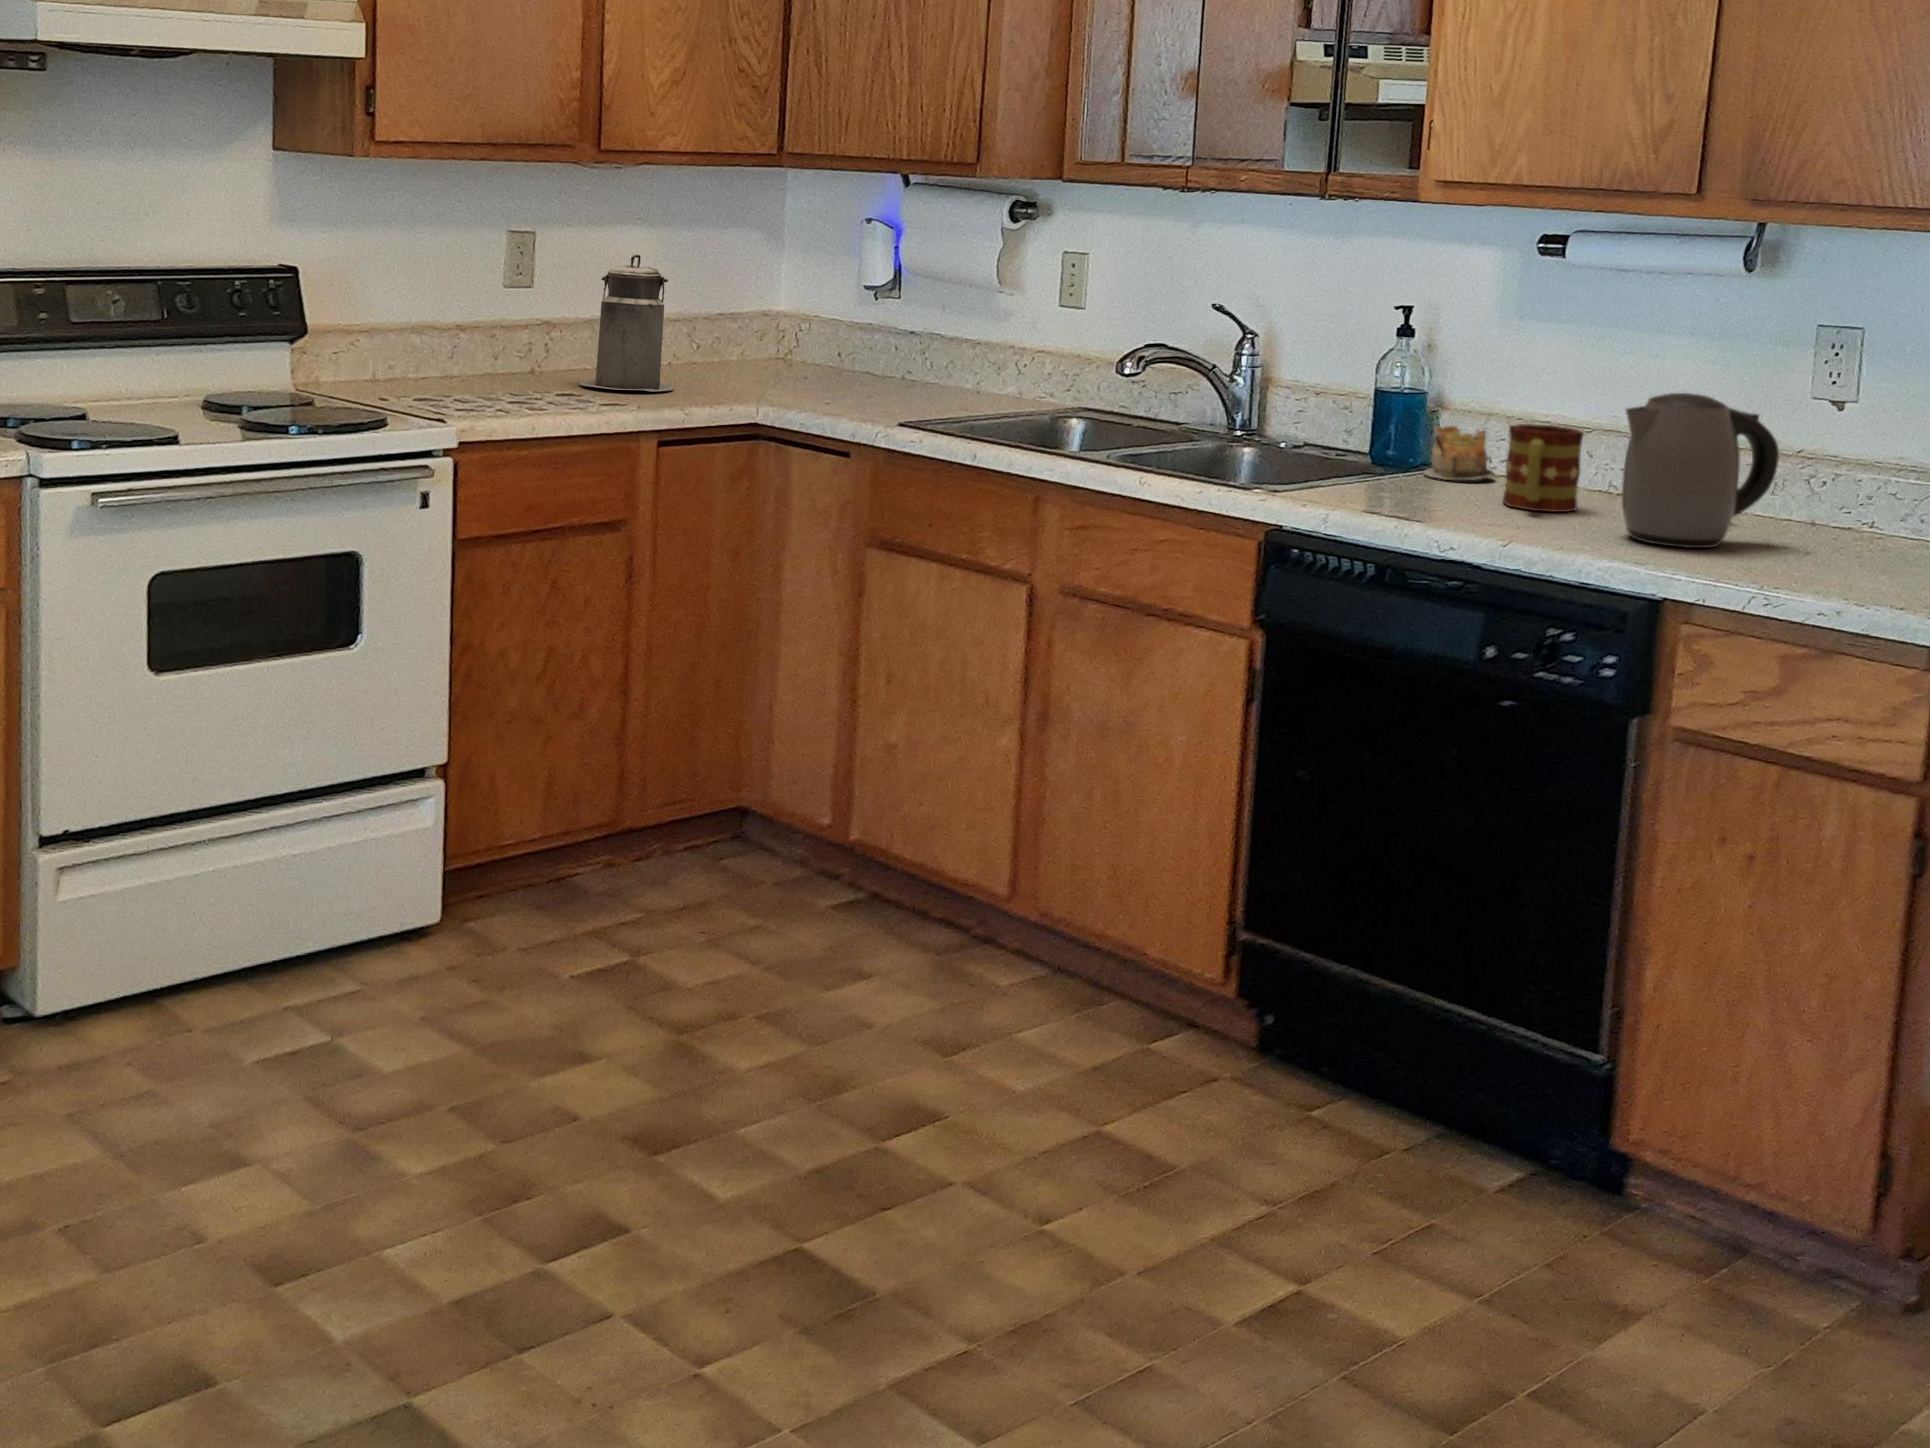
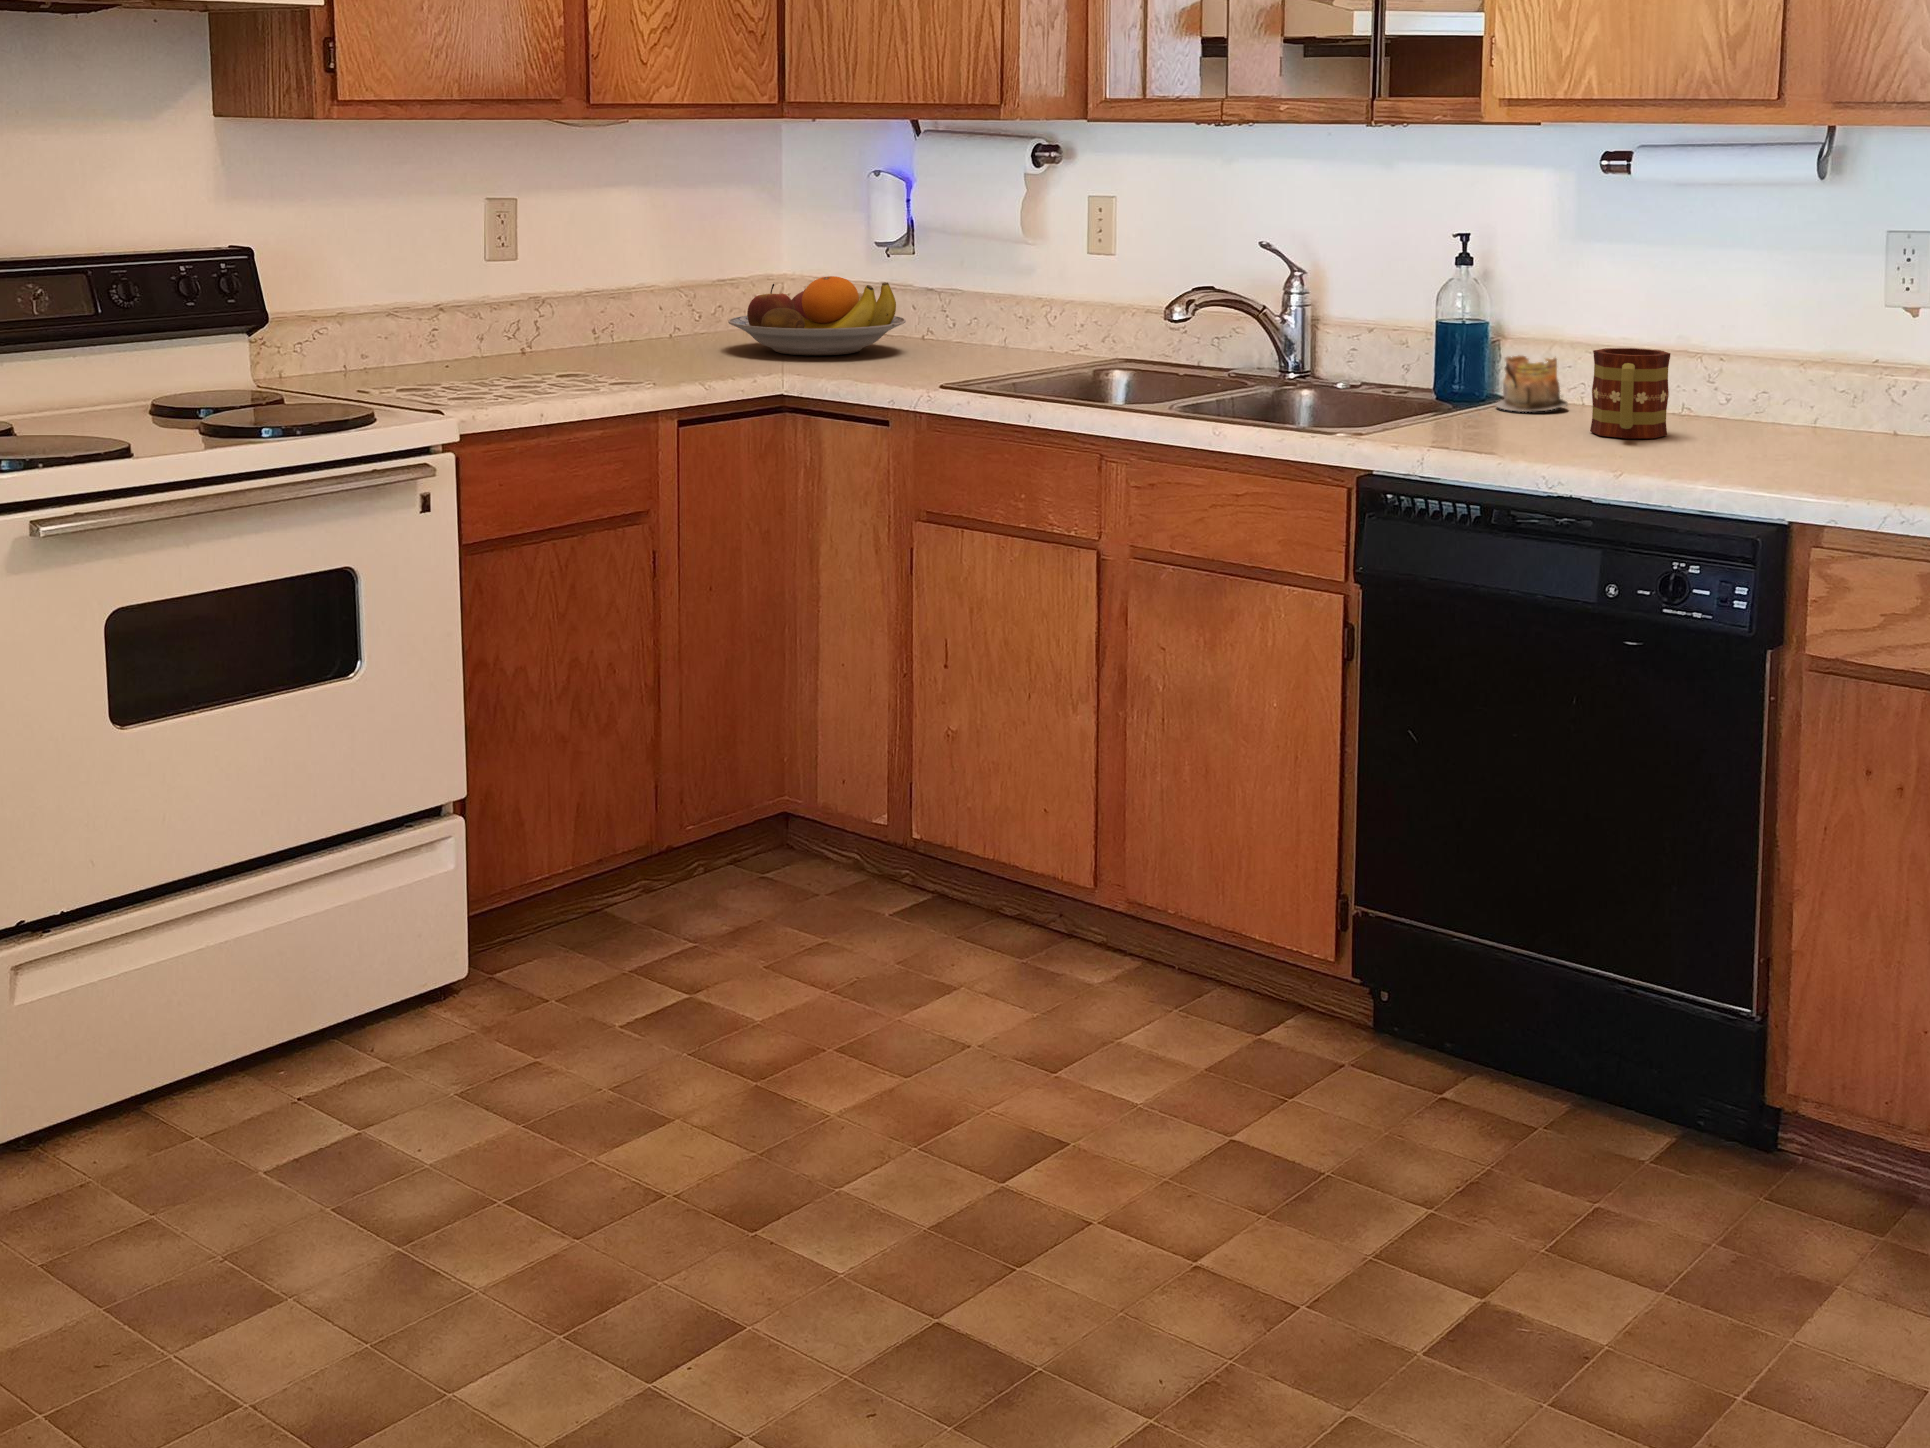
canister: present [580,255,674,391] -> none [579,219,683,368]
fruit bowl: none [721,315,886,388] -> present [728,276,906,355]
kettle: present [1622,393,1779,548] -> none [1726,306,1879,467]

